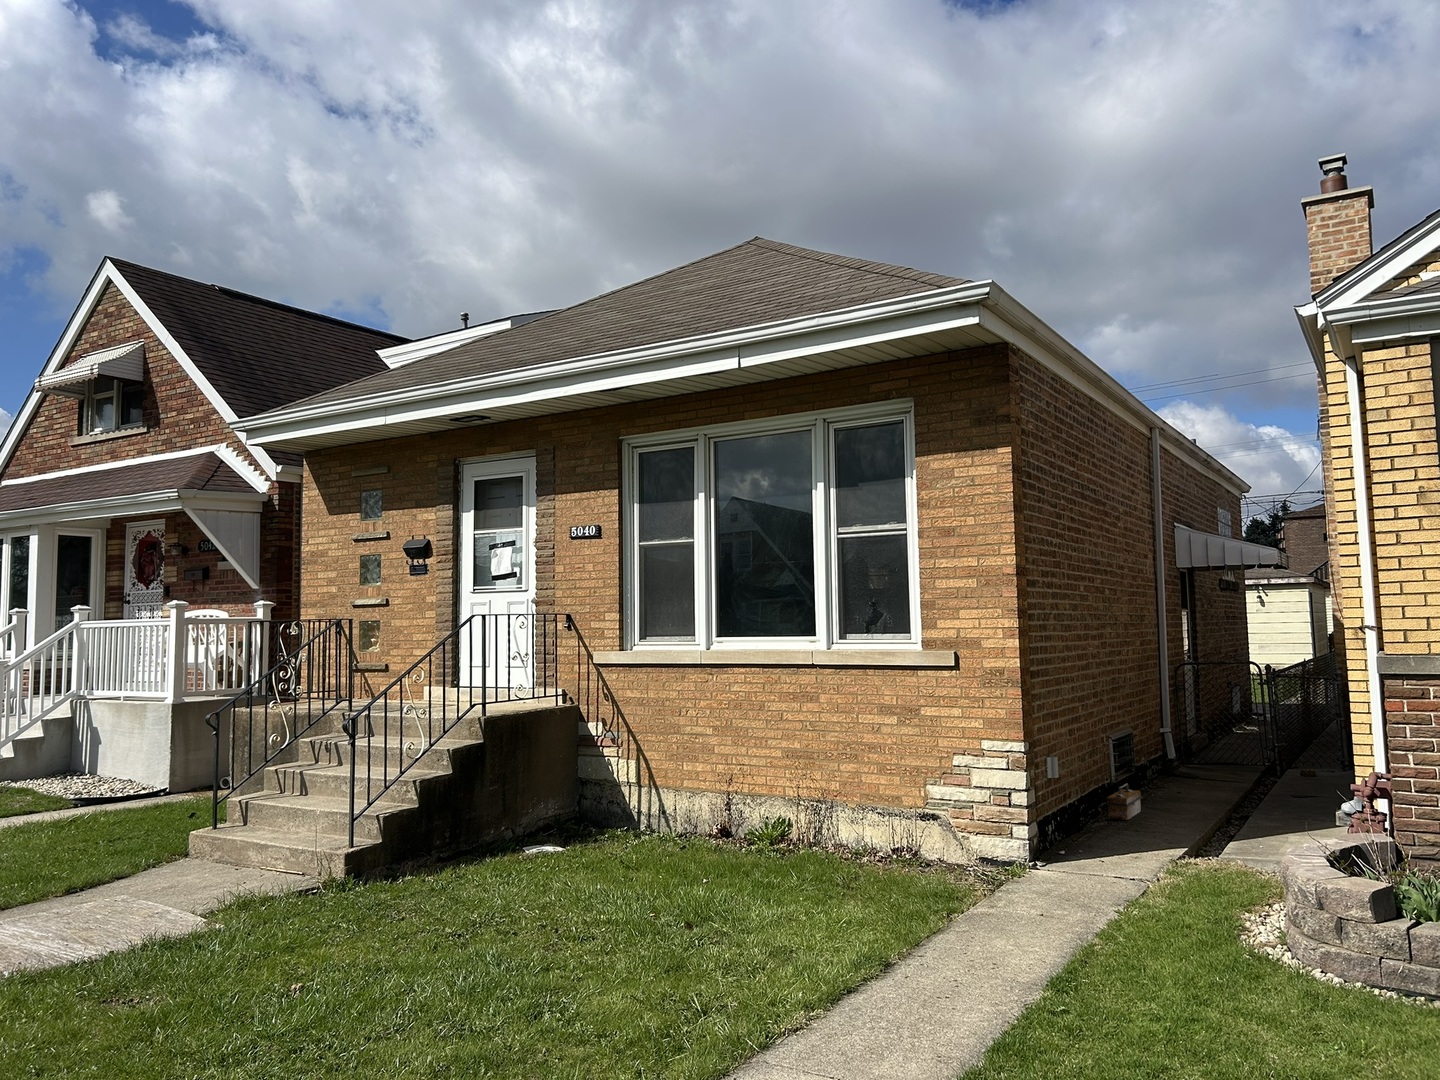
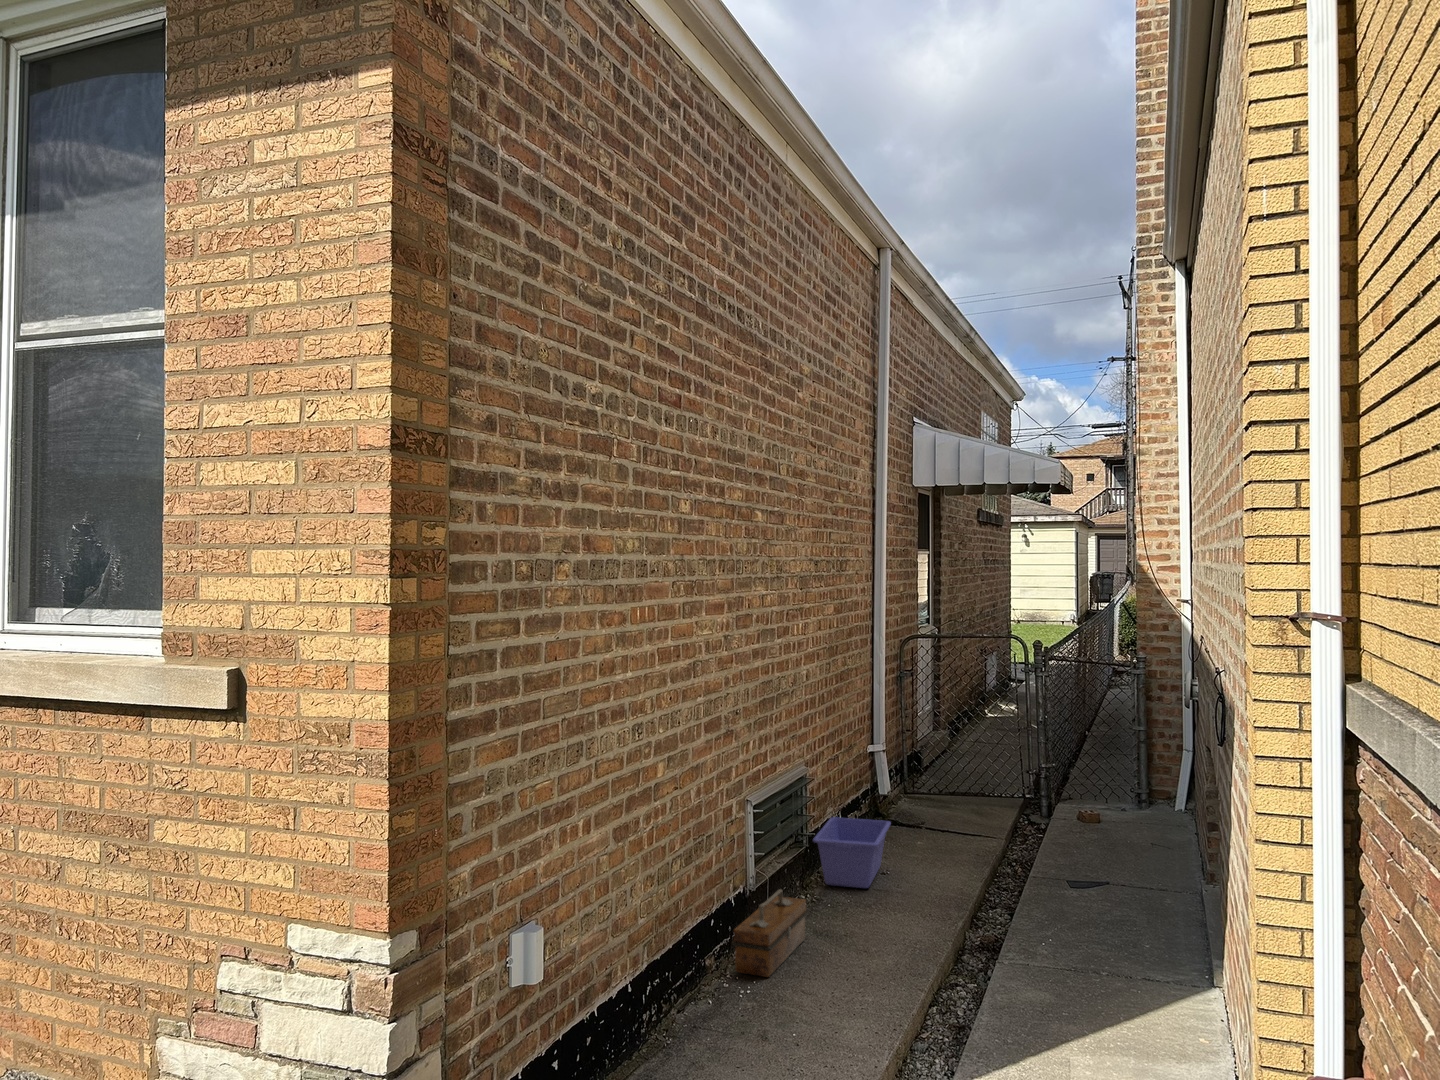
storage bin: none [1135,764,1180,798] -> present [813,817,891,888]

